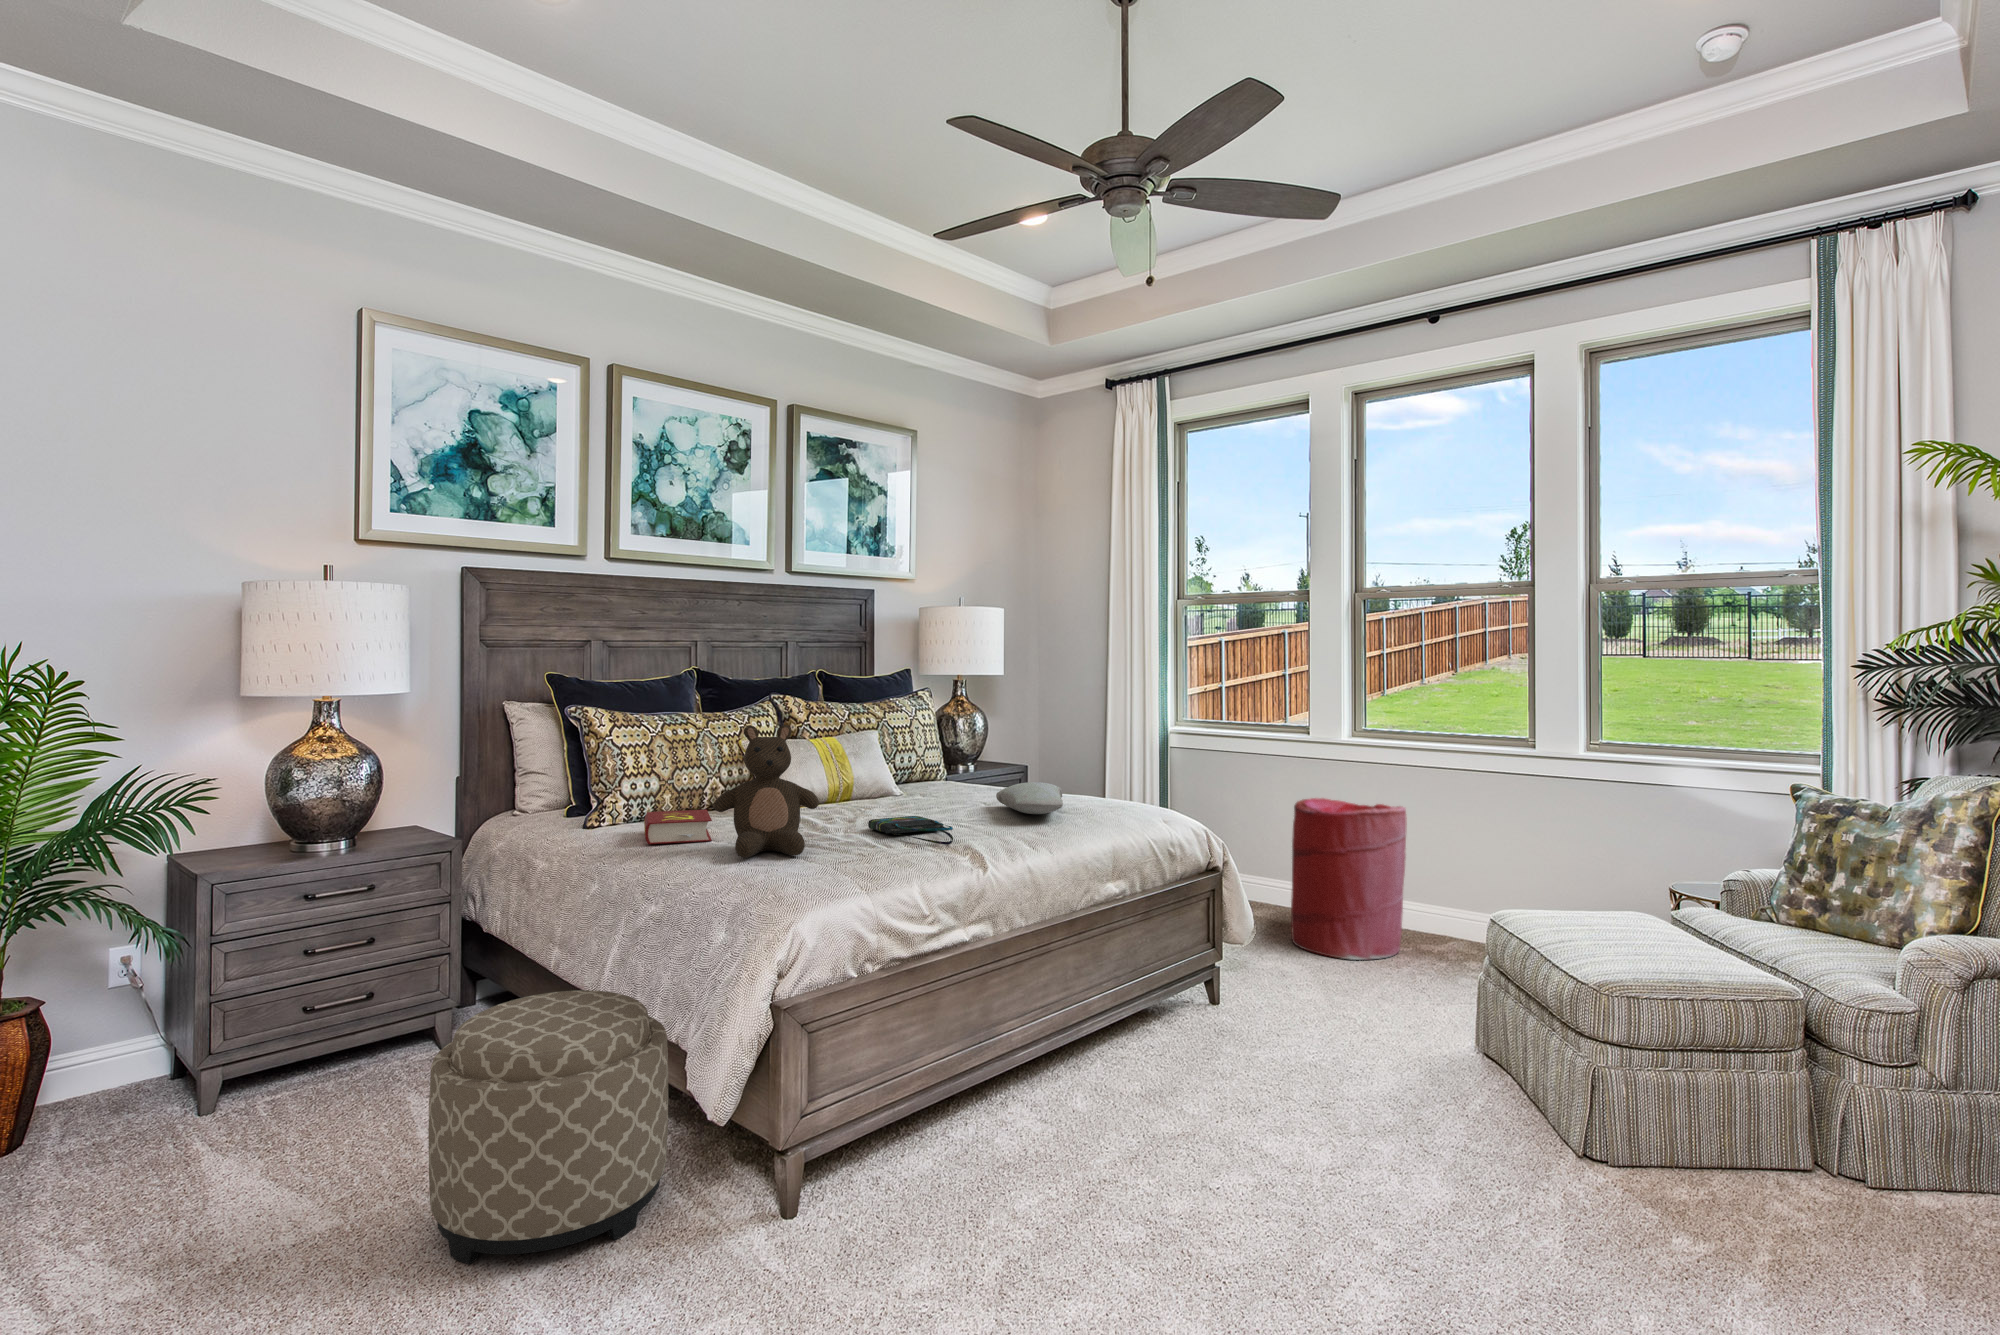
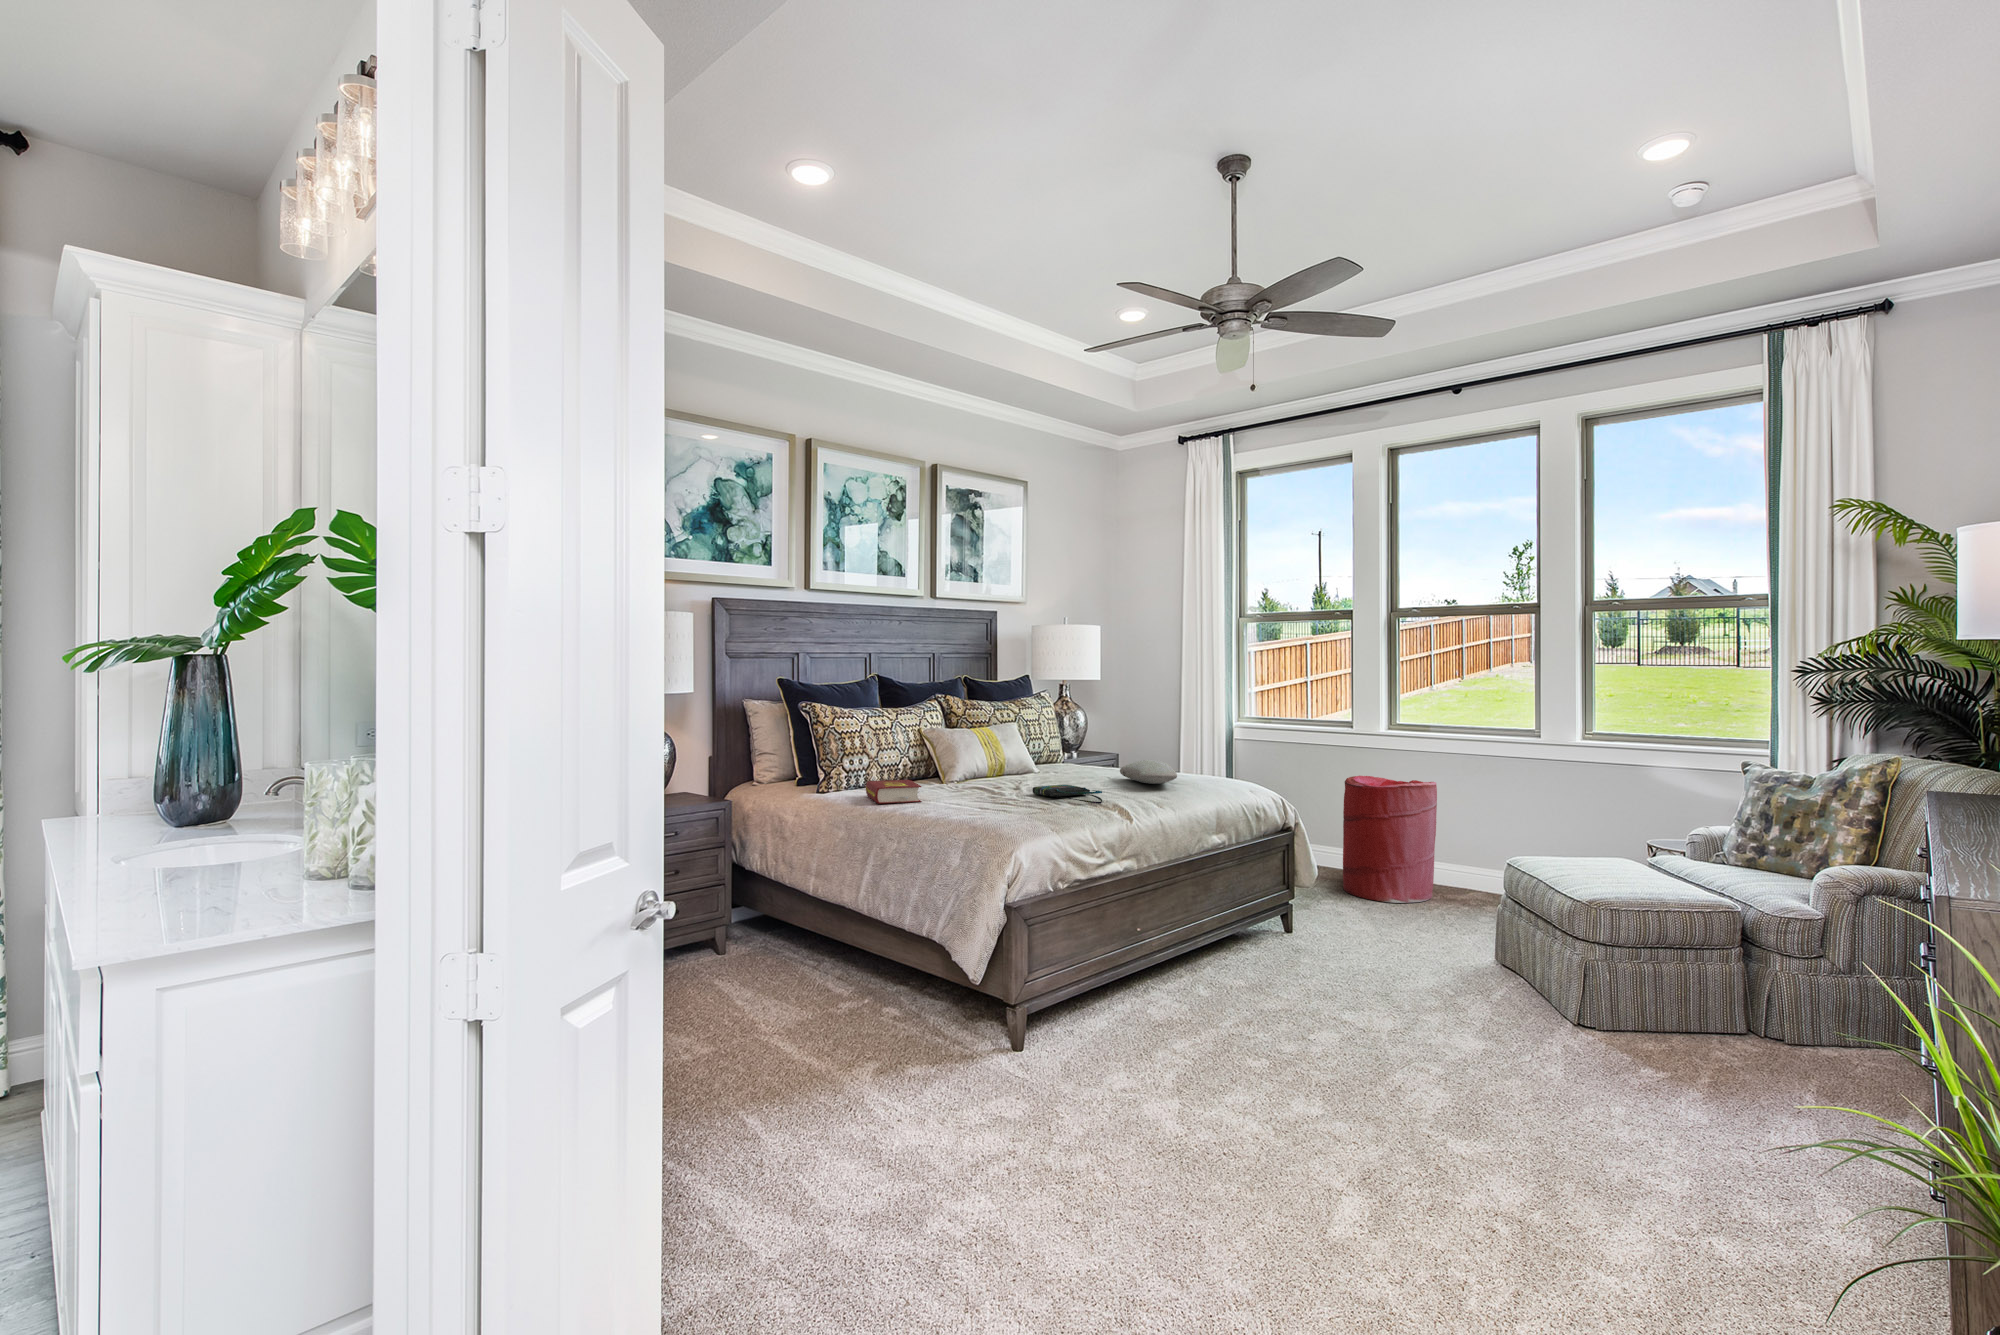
stuffed bear: present [714,725,819,858] -> none [930,716,1003,812]
ottoman: present [428,990,668,1264] -> none [777,901,927,1075]

